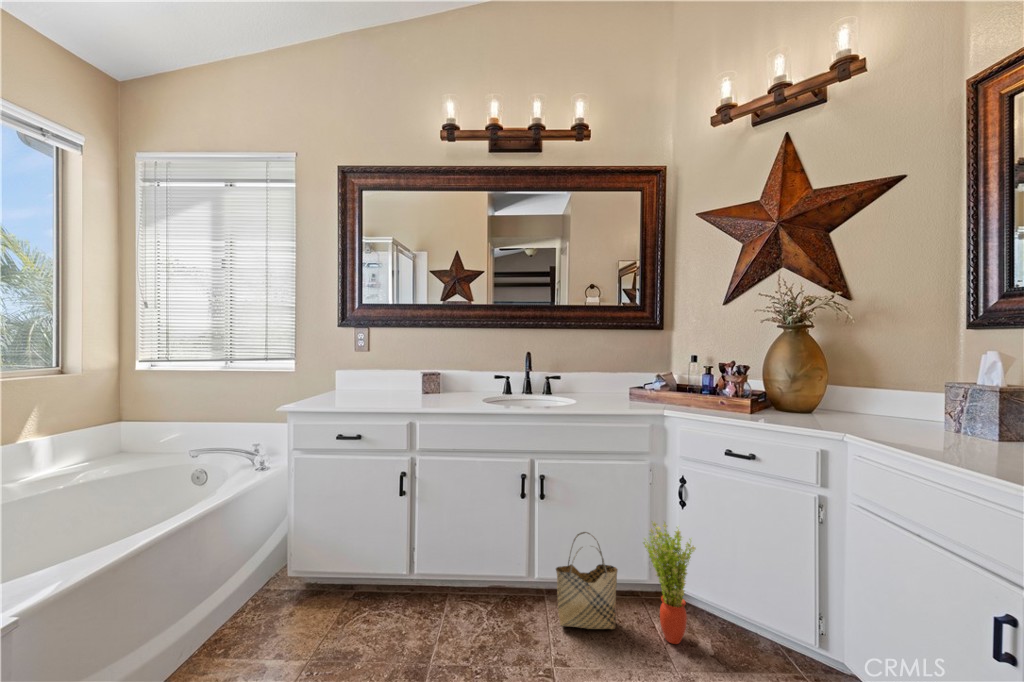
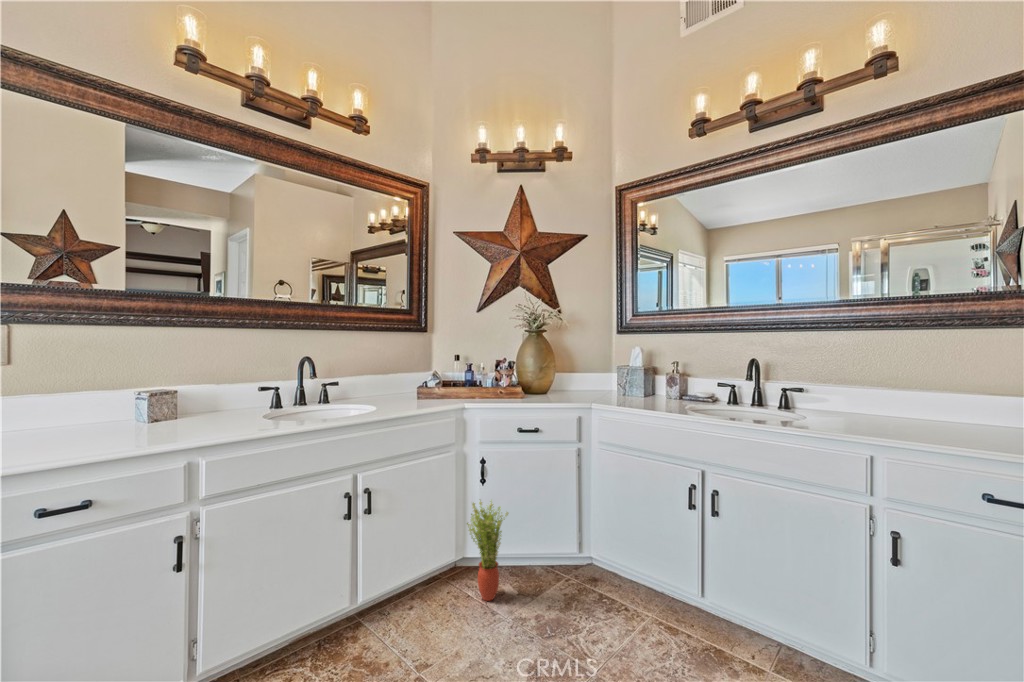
woven basket: present [556,532,618,629] -> none [389,534,445,636]

